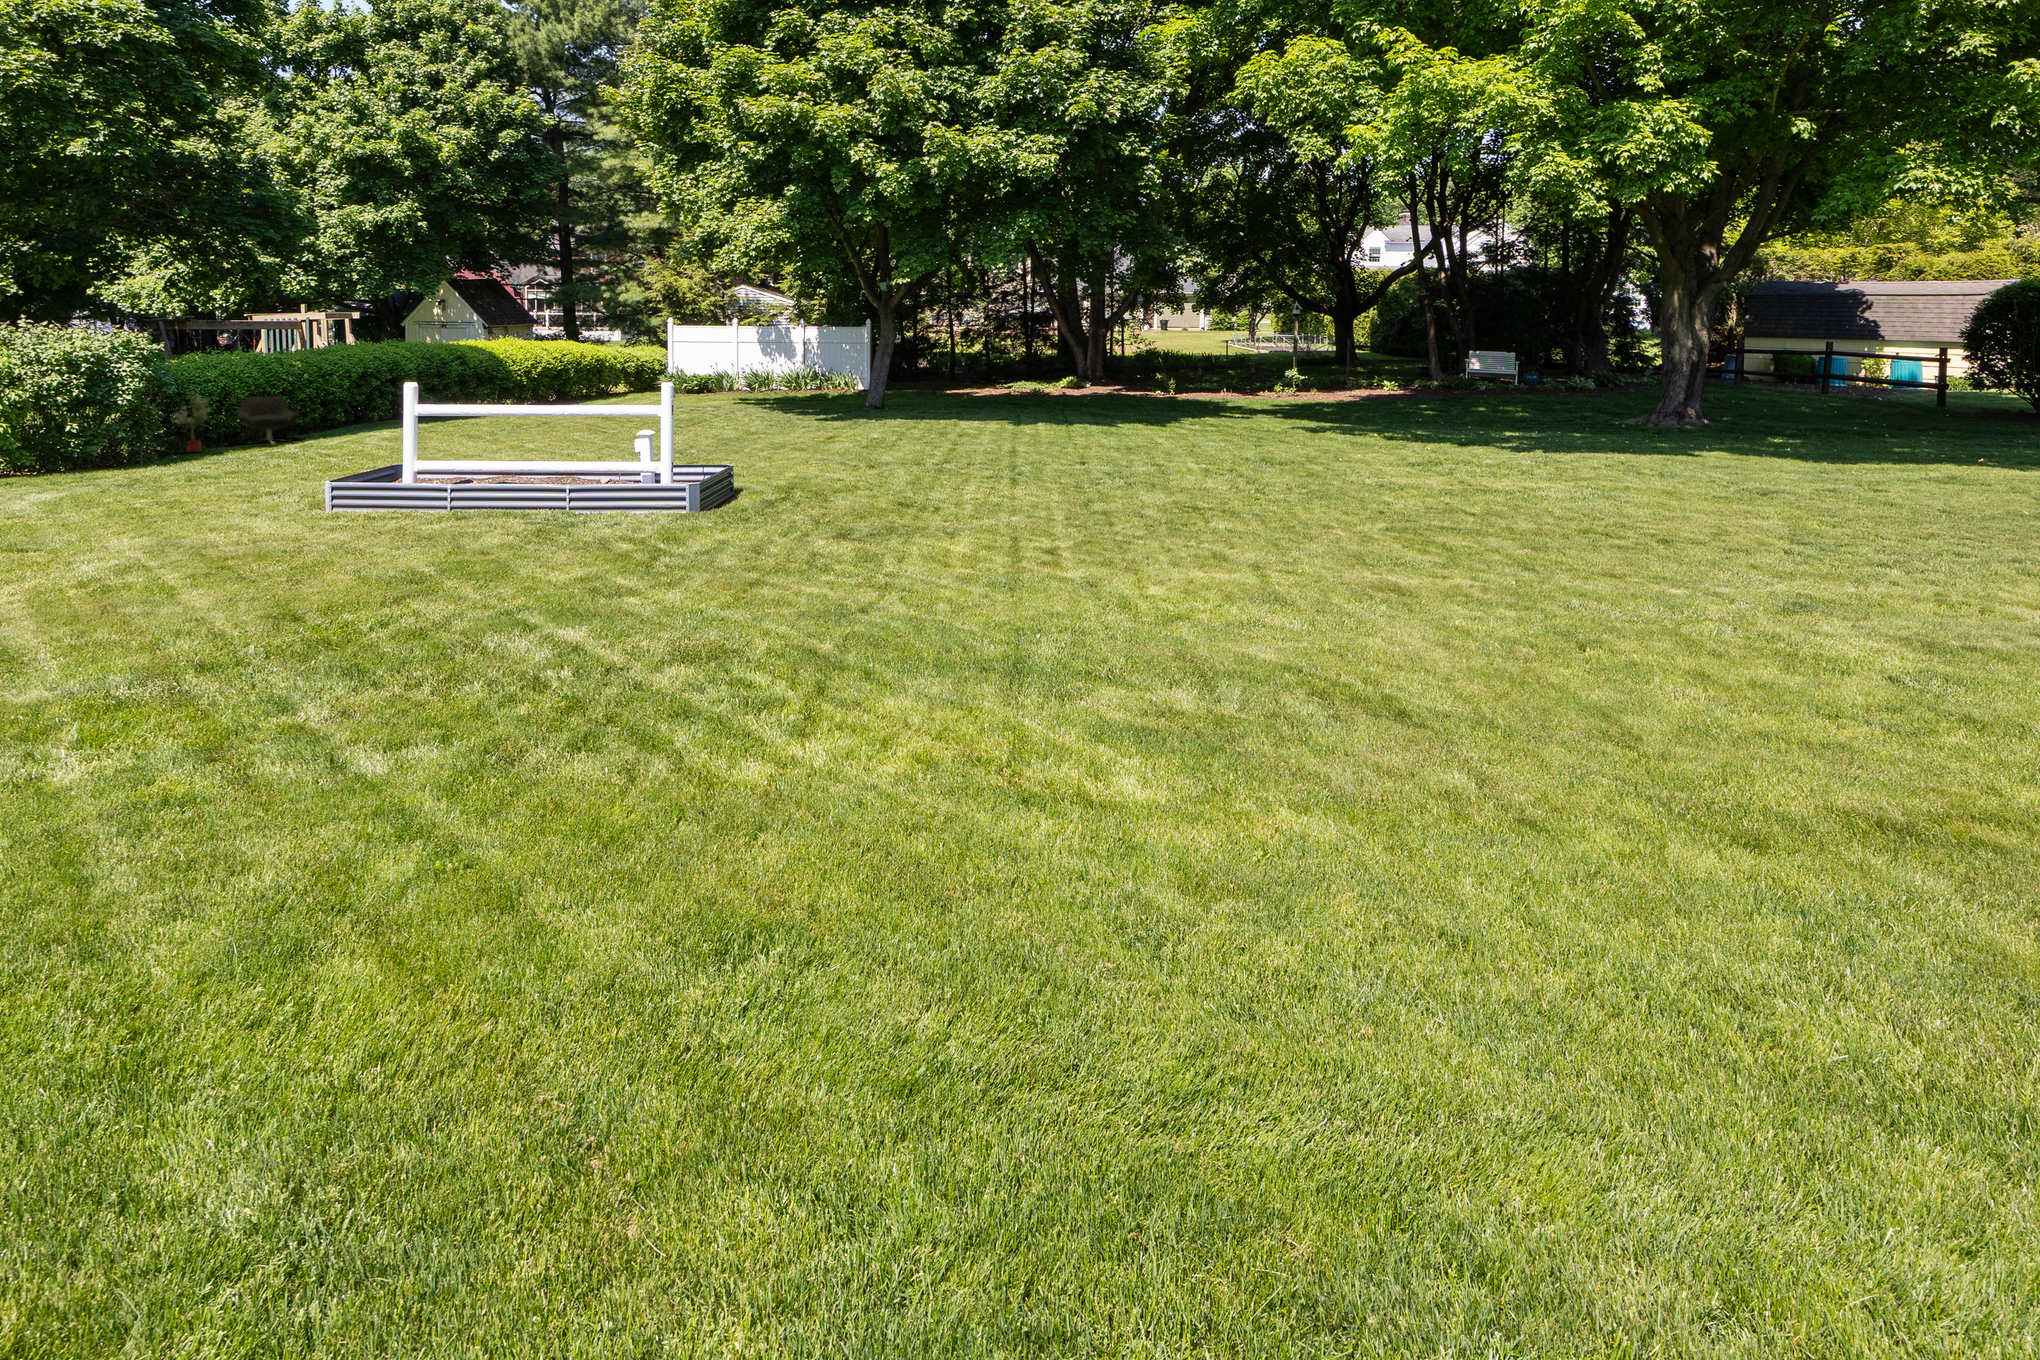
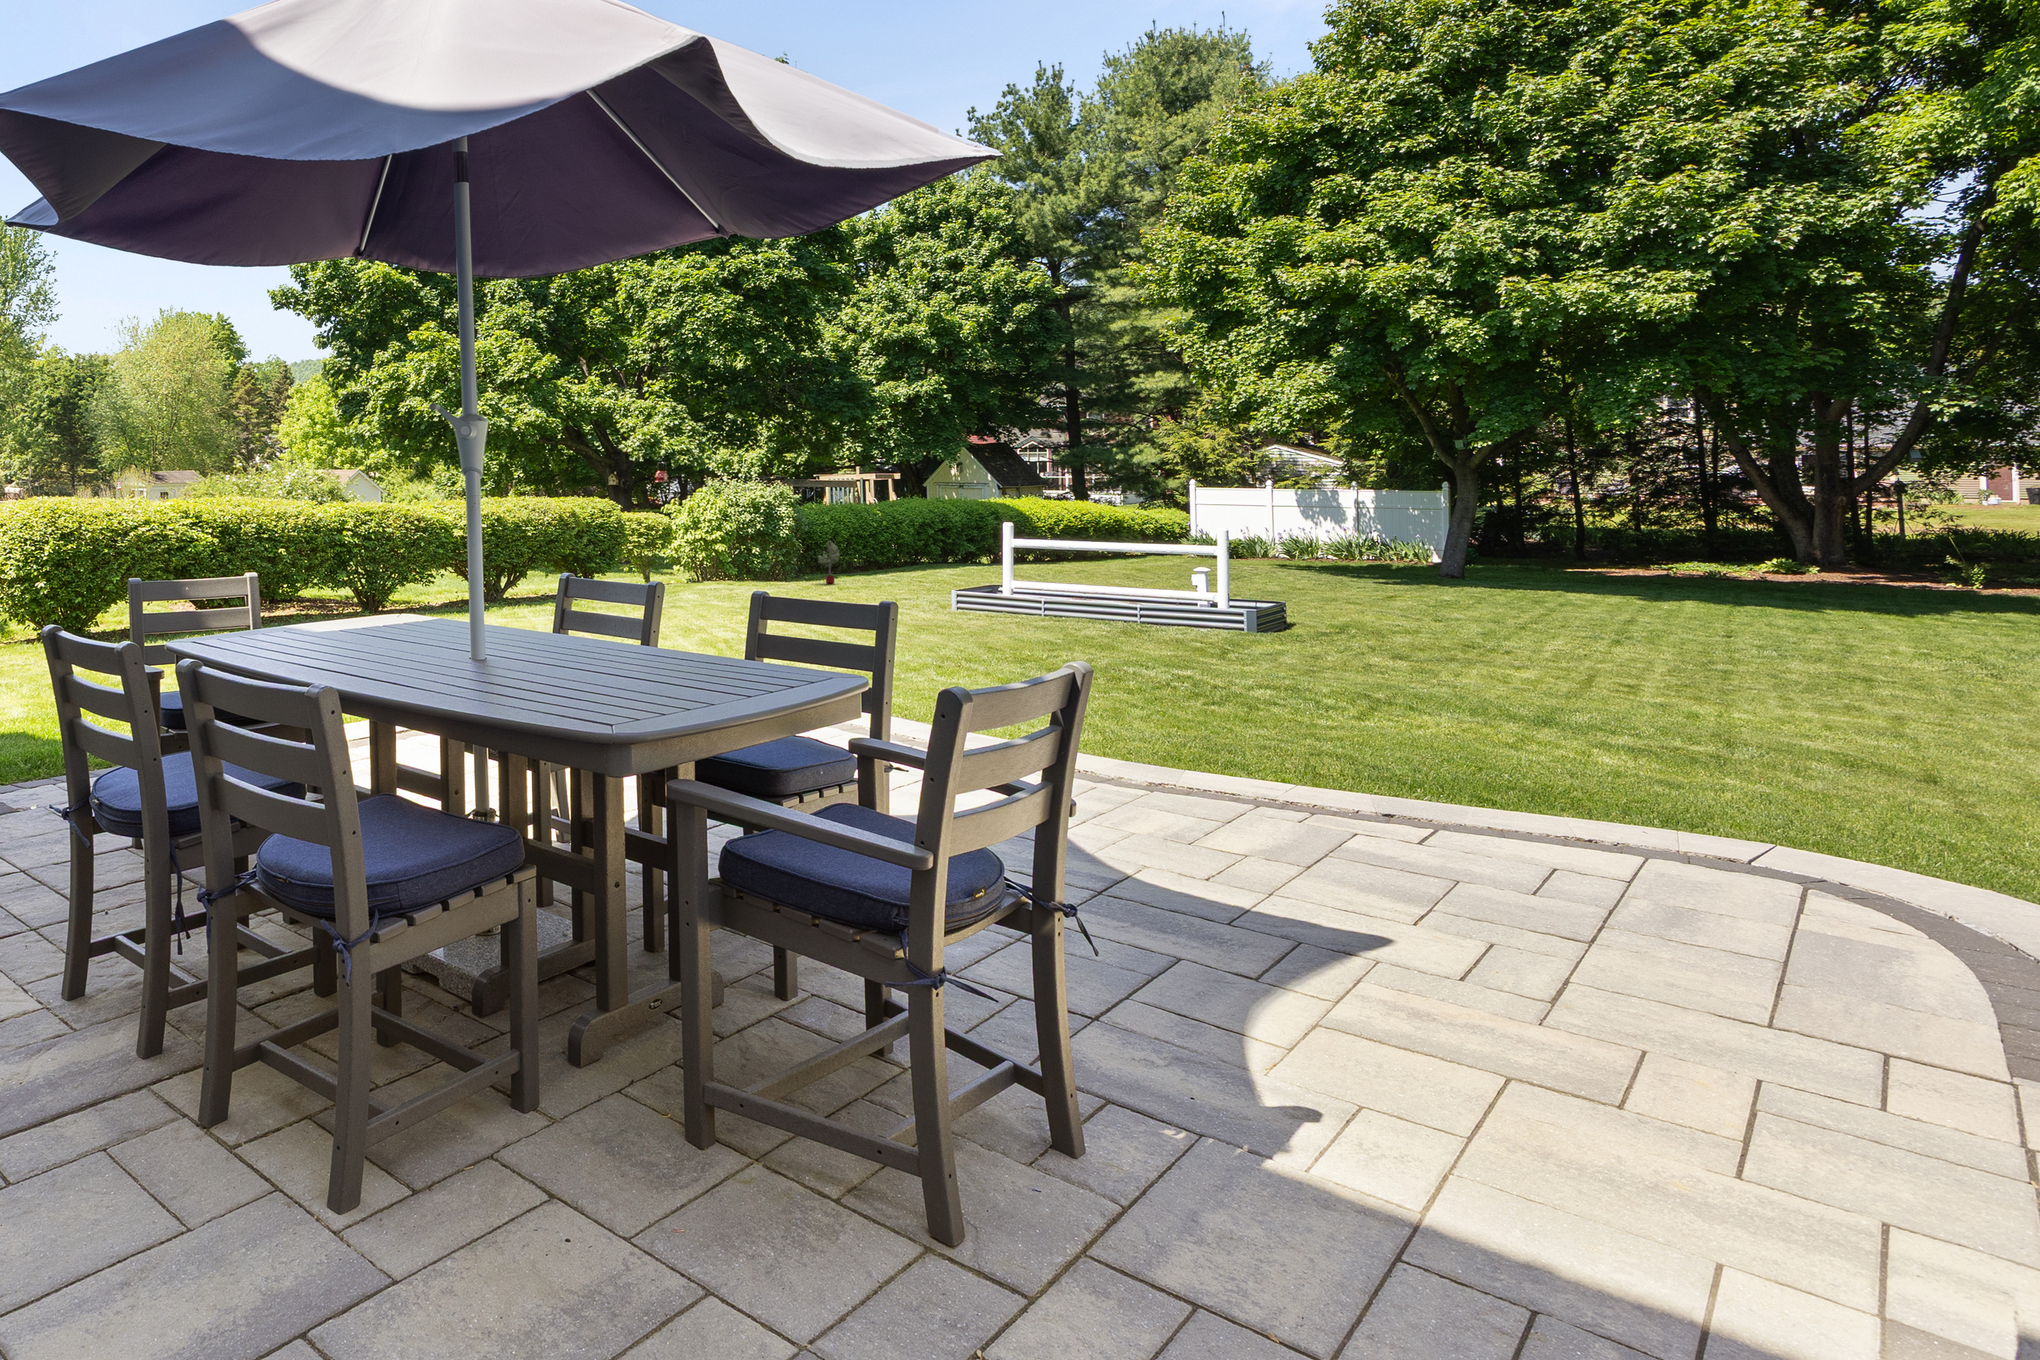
lounge chair: present [238,396,299,443] -> none [850,547,894,582]

